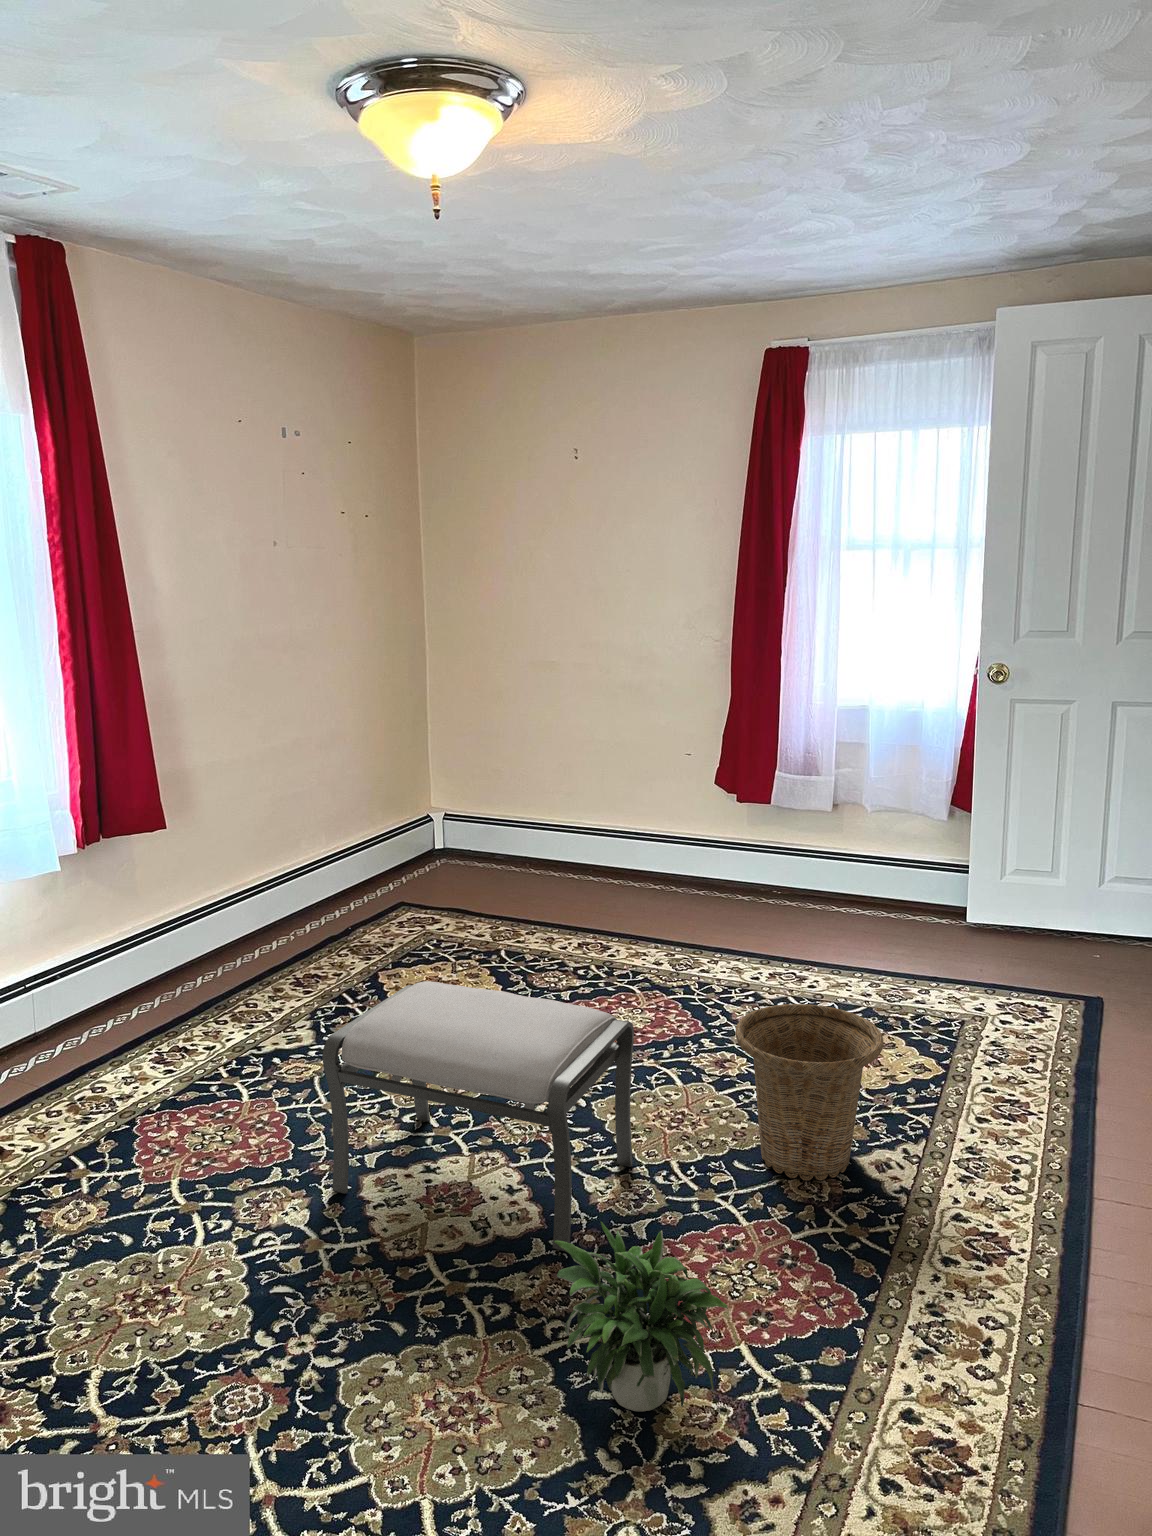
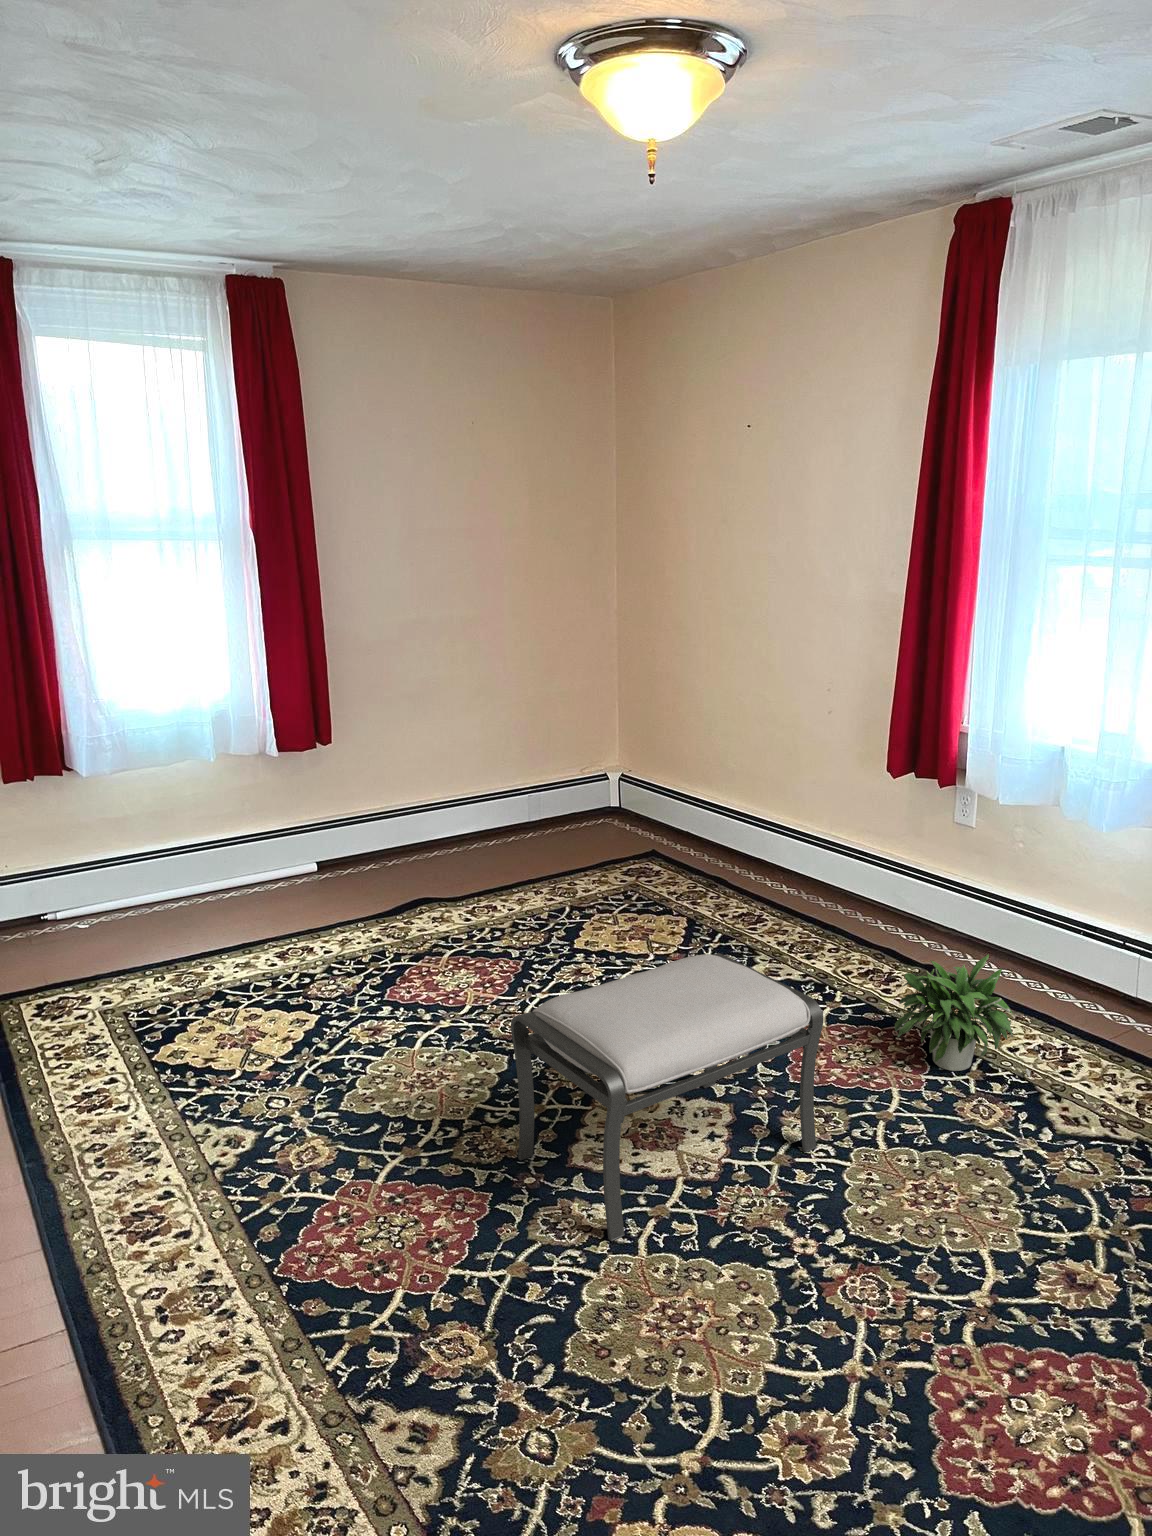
basket: present [735,1004,884,1181] -> none [396,1159,597,1419]
potted plant: present [540,1221,728,1411] -> present [895,954,1038,1078]

